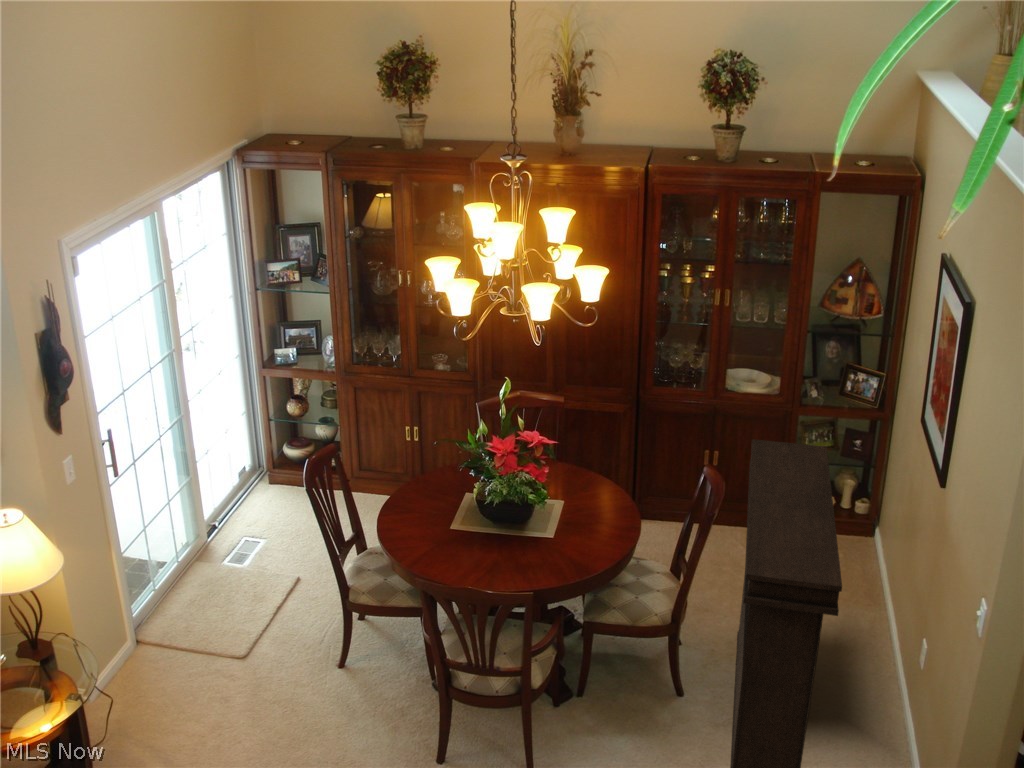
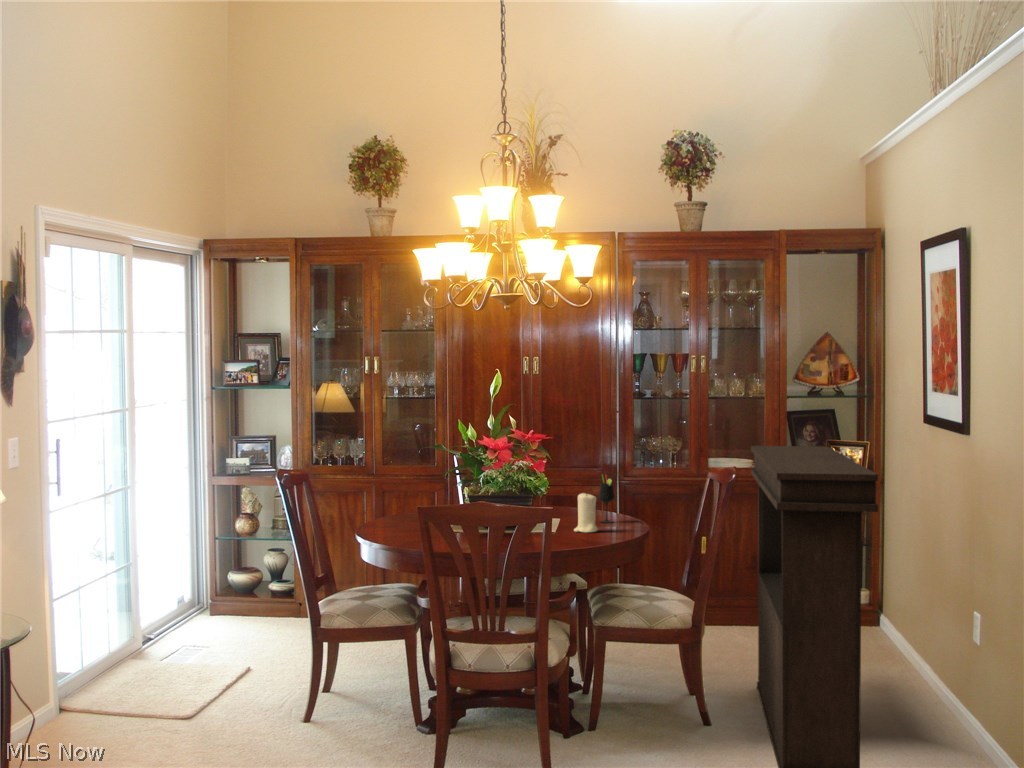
wine glass: none [597,483,612,523] -> present [599,479,615,523]
candle: none [567,520,590,558] -> present [574,493,598,533]

